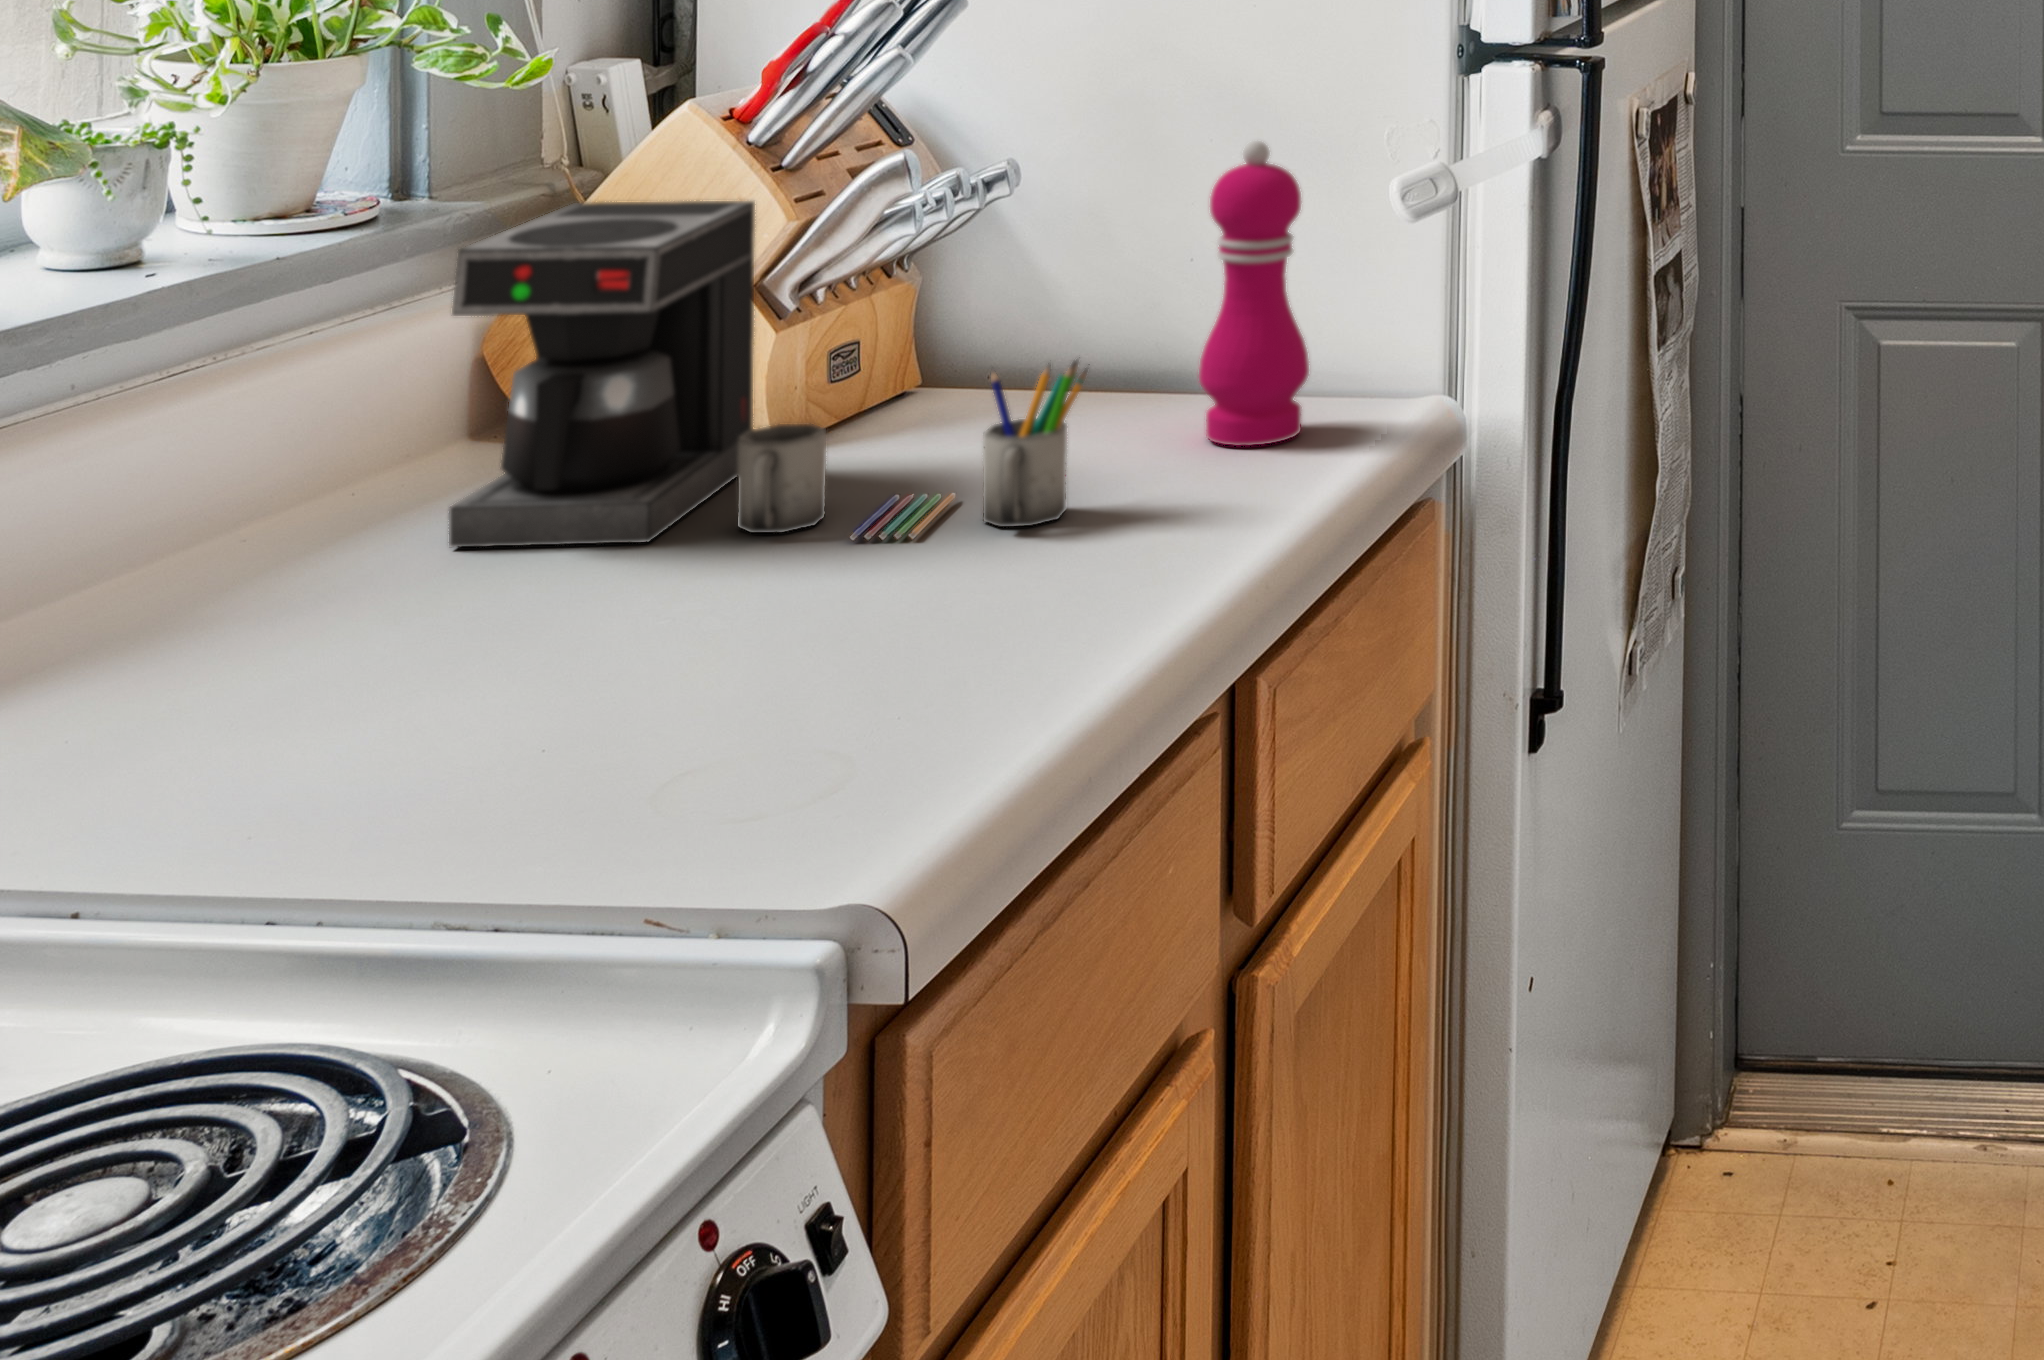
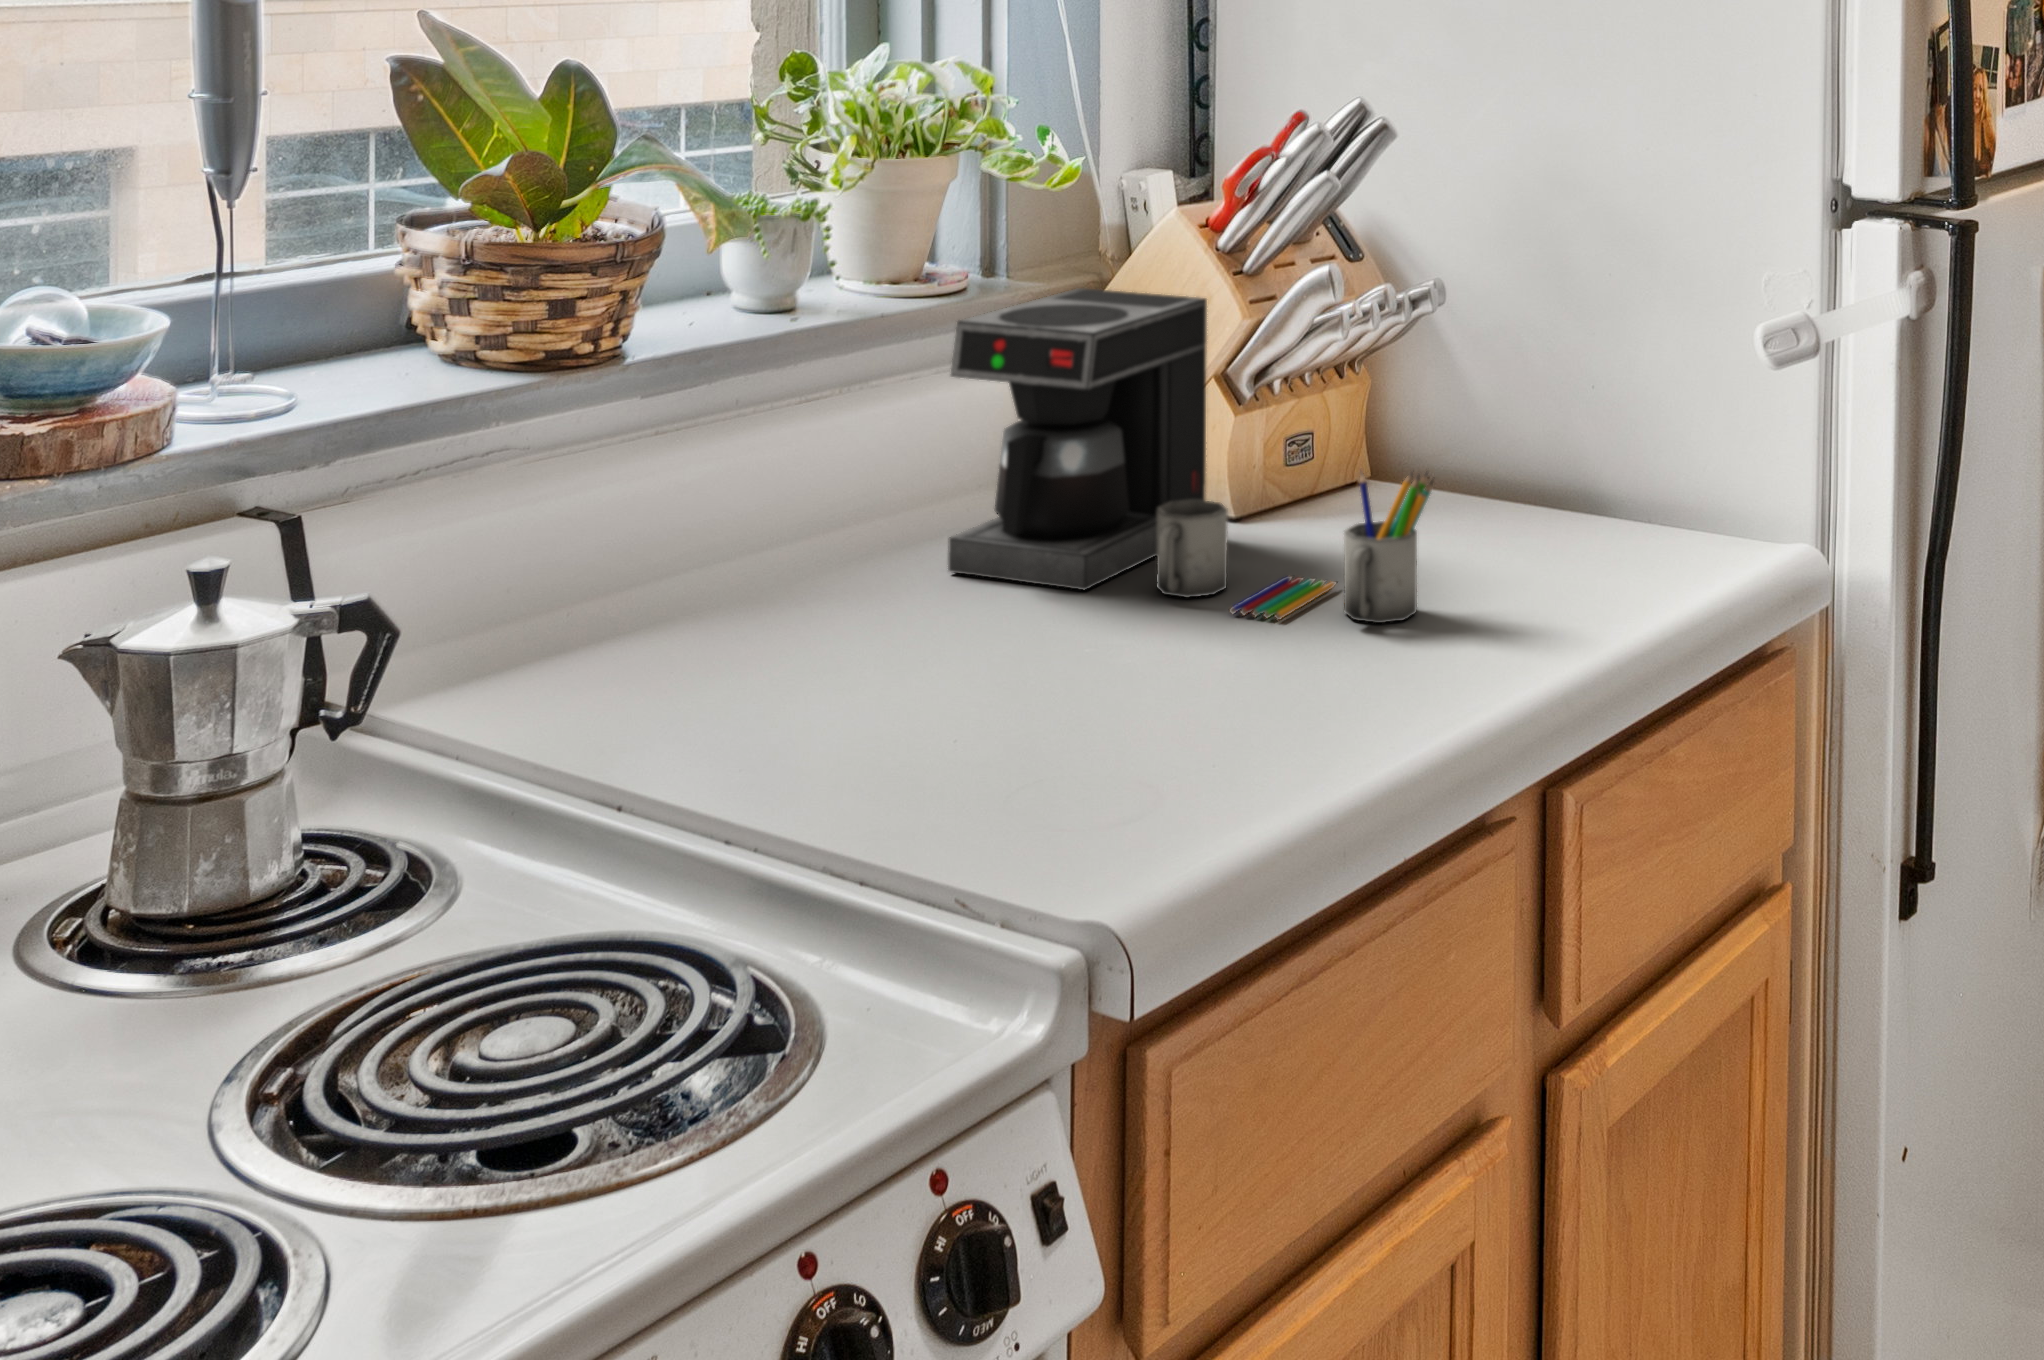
pepper mill: present [1199,141,1309,446] -> none [1572,277,1674,573]

